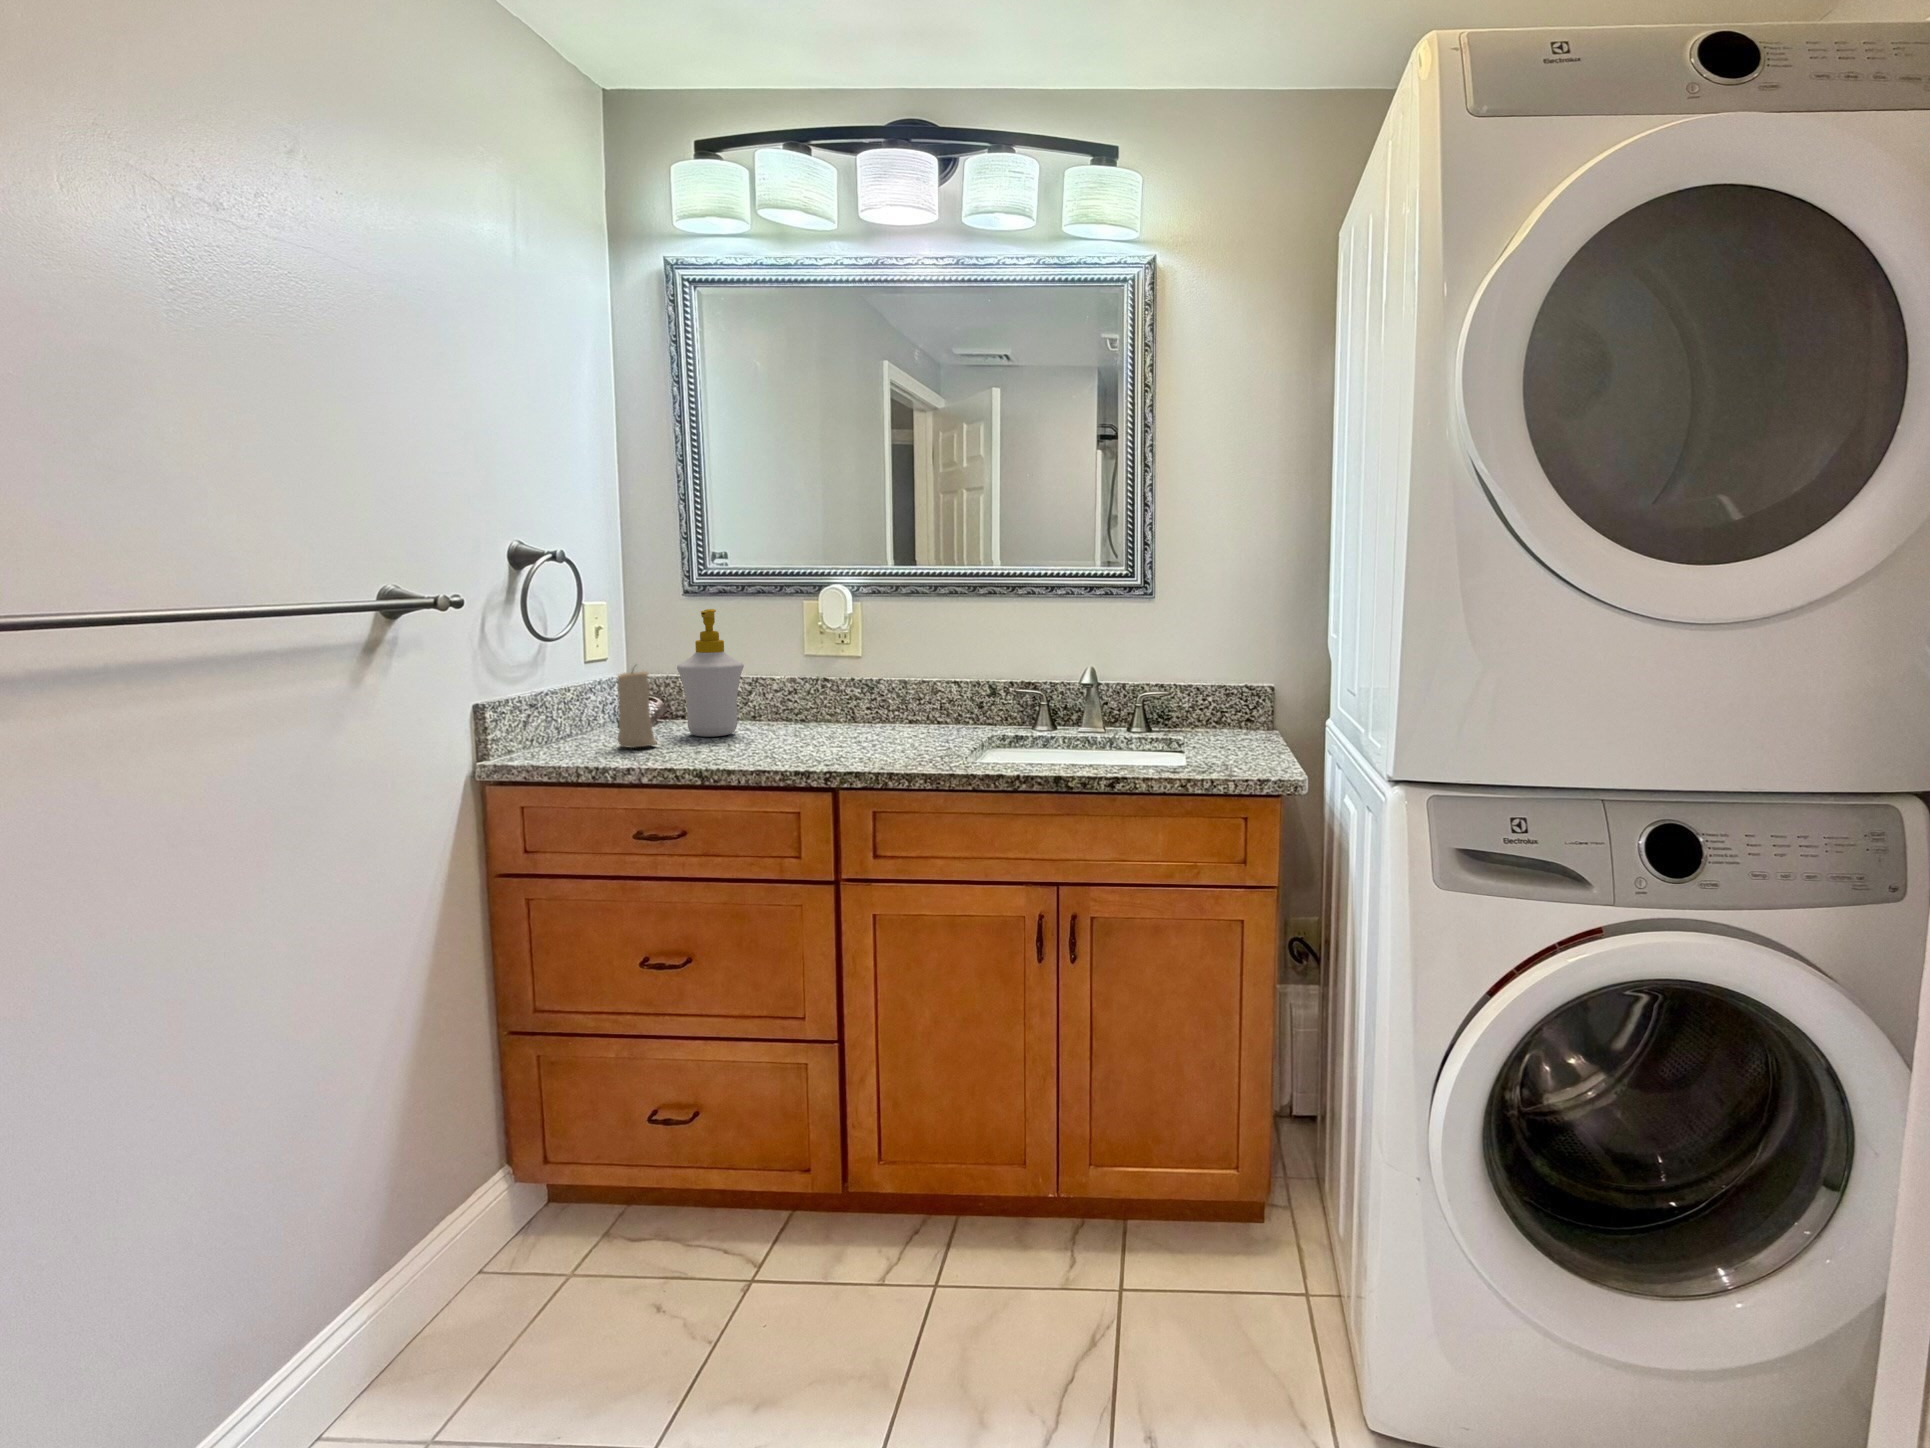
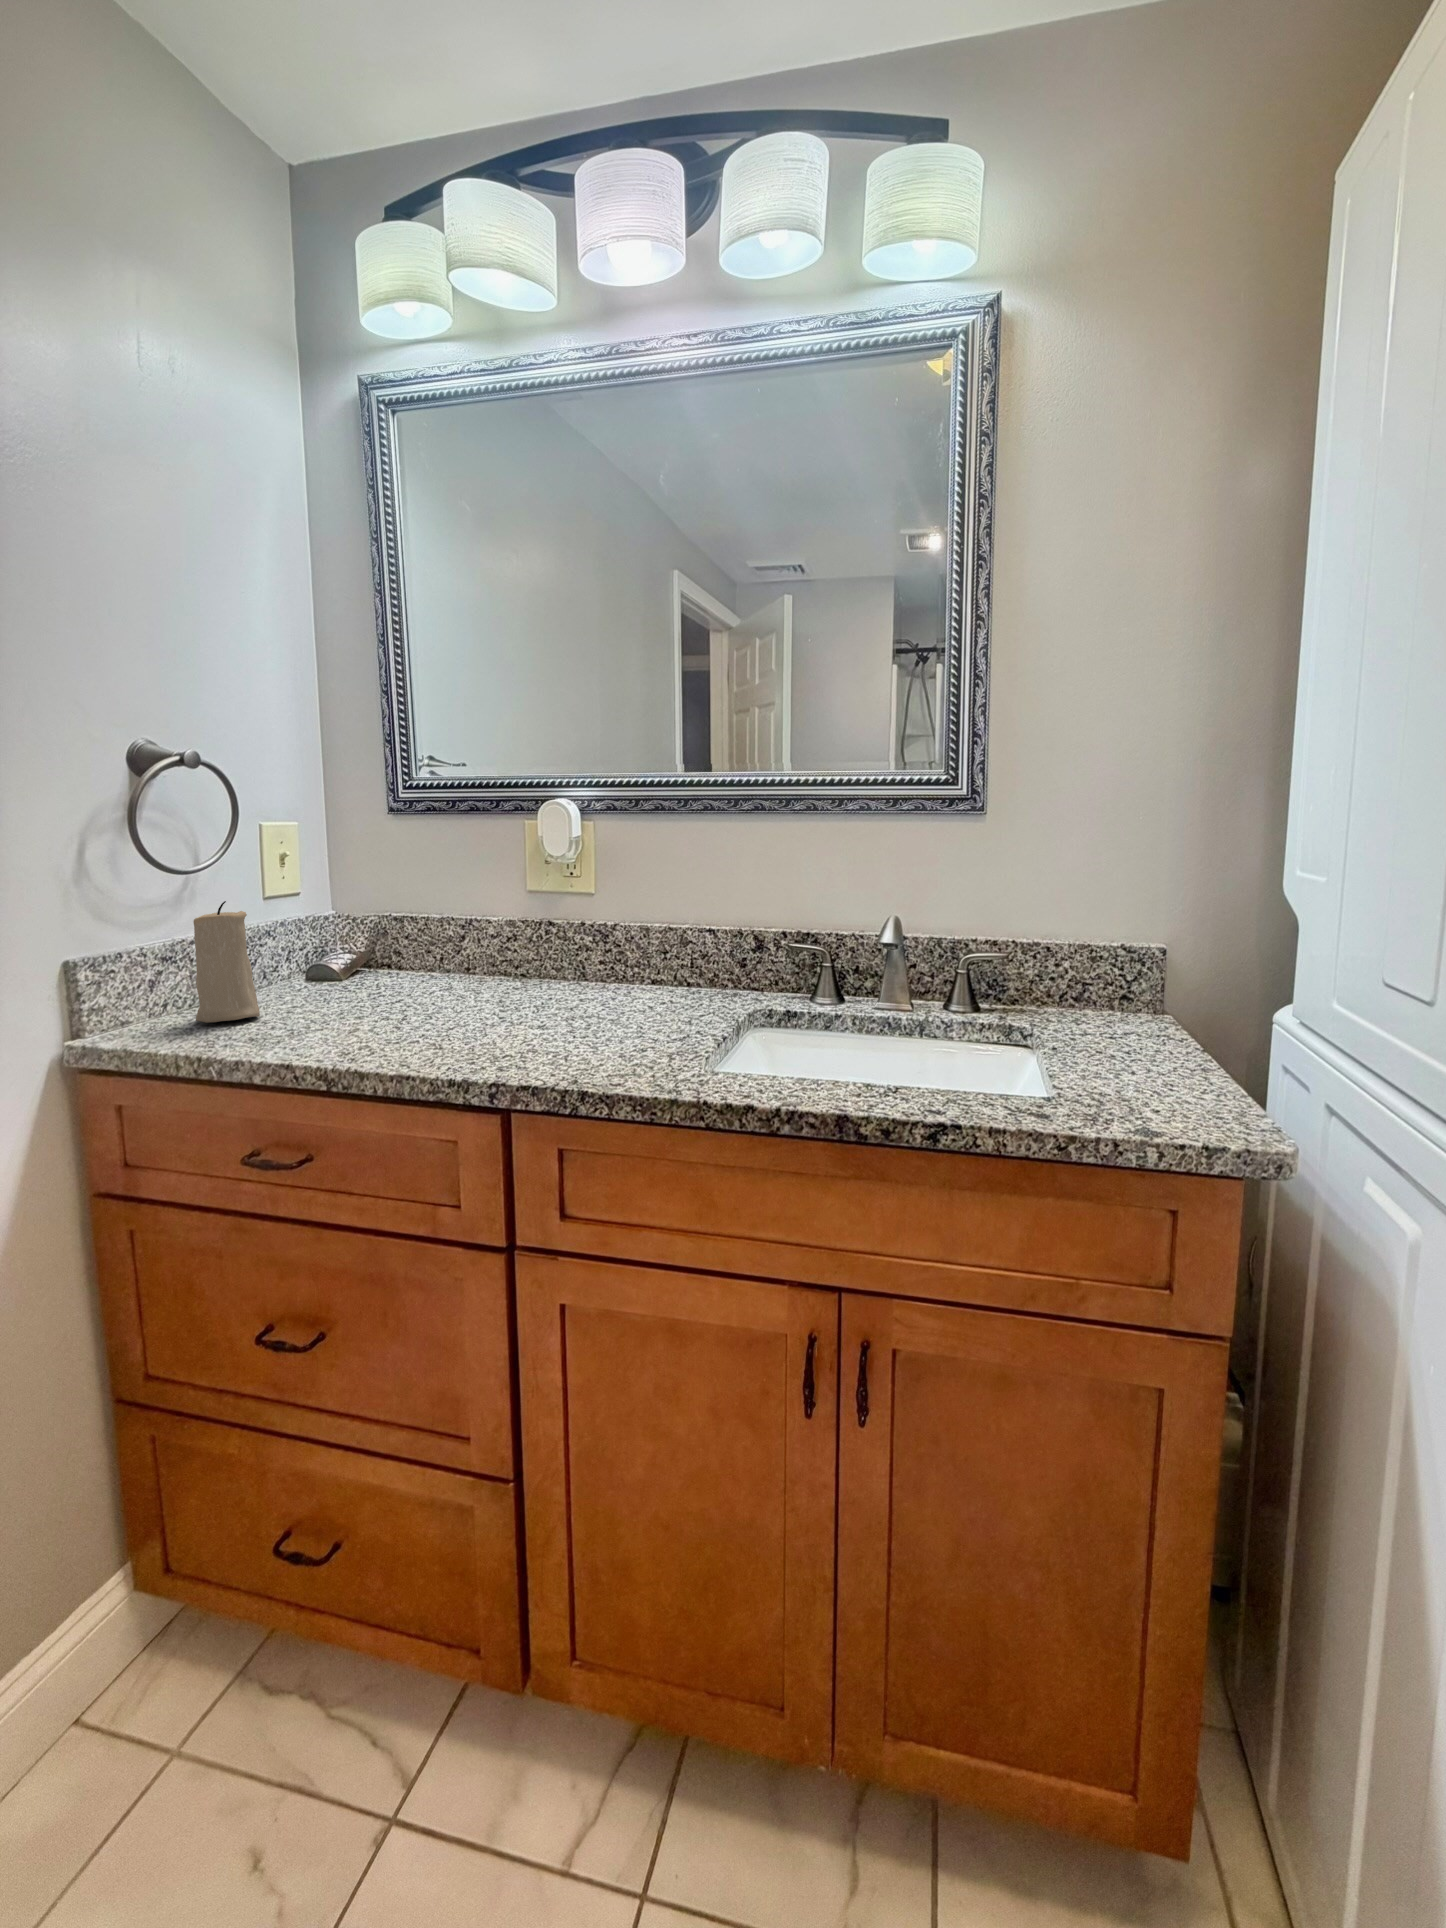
soap bottle: present [677,609,744,737] -> none [323,827,421,999]

